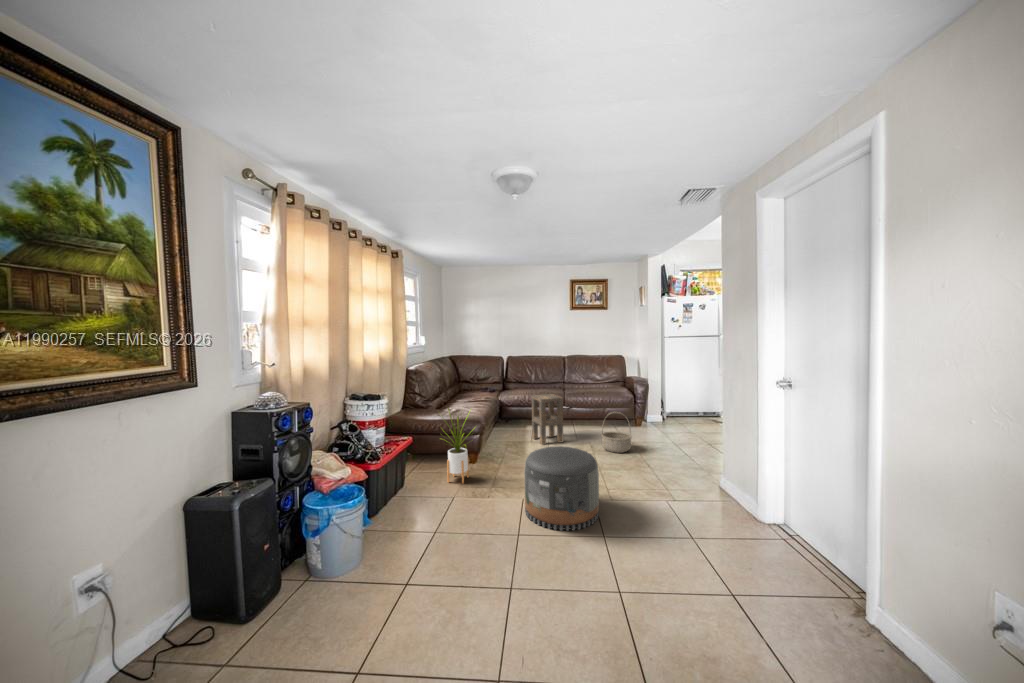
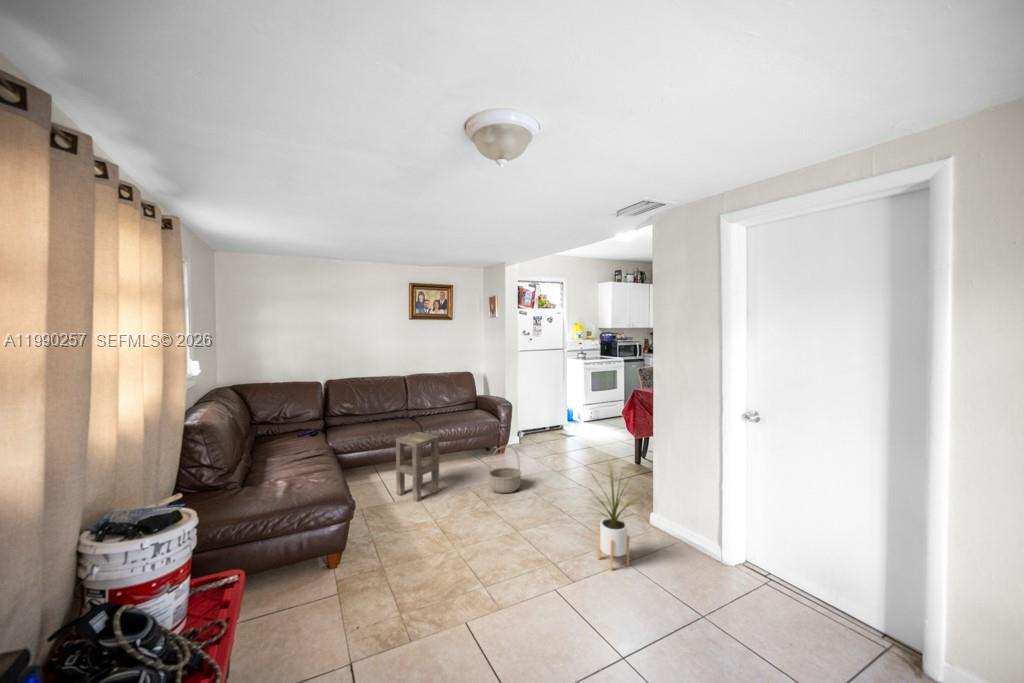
house plant: present [447,409,469,483] -> present [592,463,640,570]
pouf: present [524,446,599,531] -> none [472,512,565,631]

